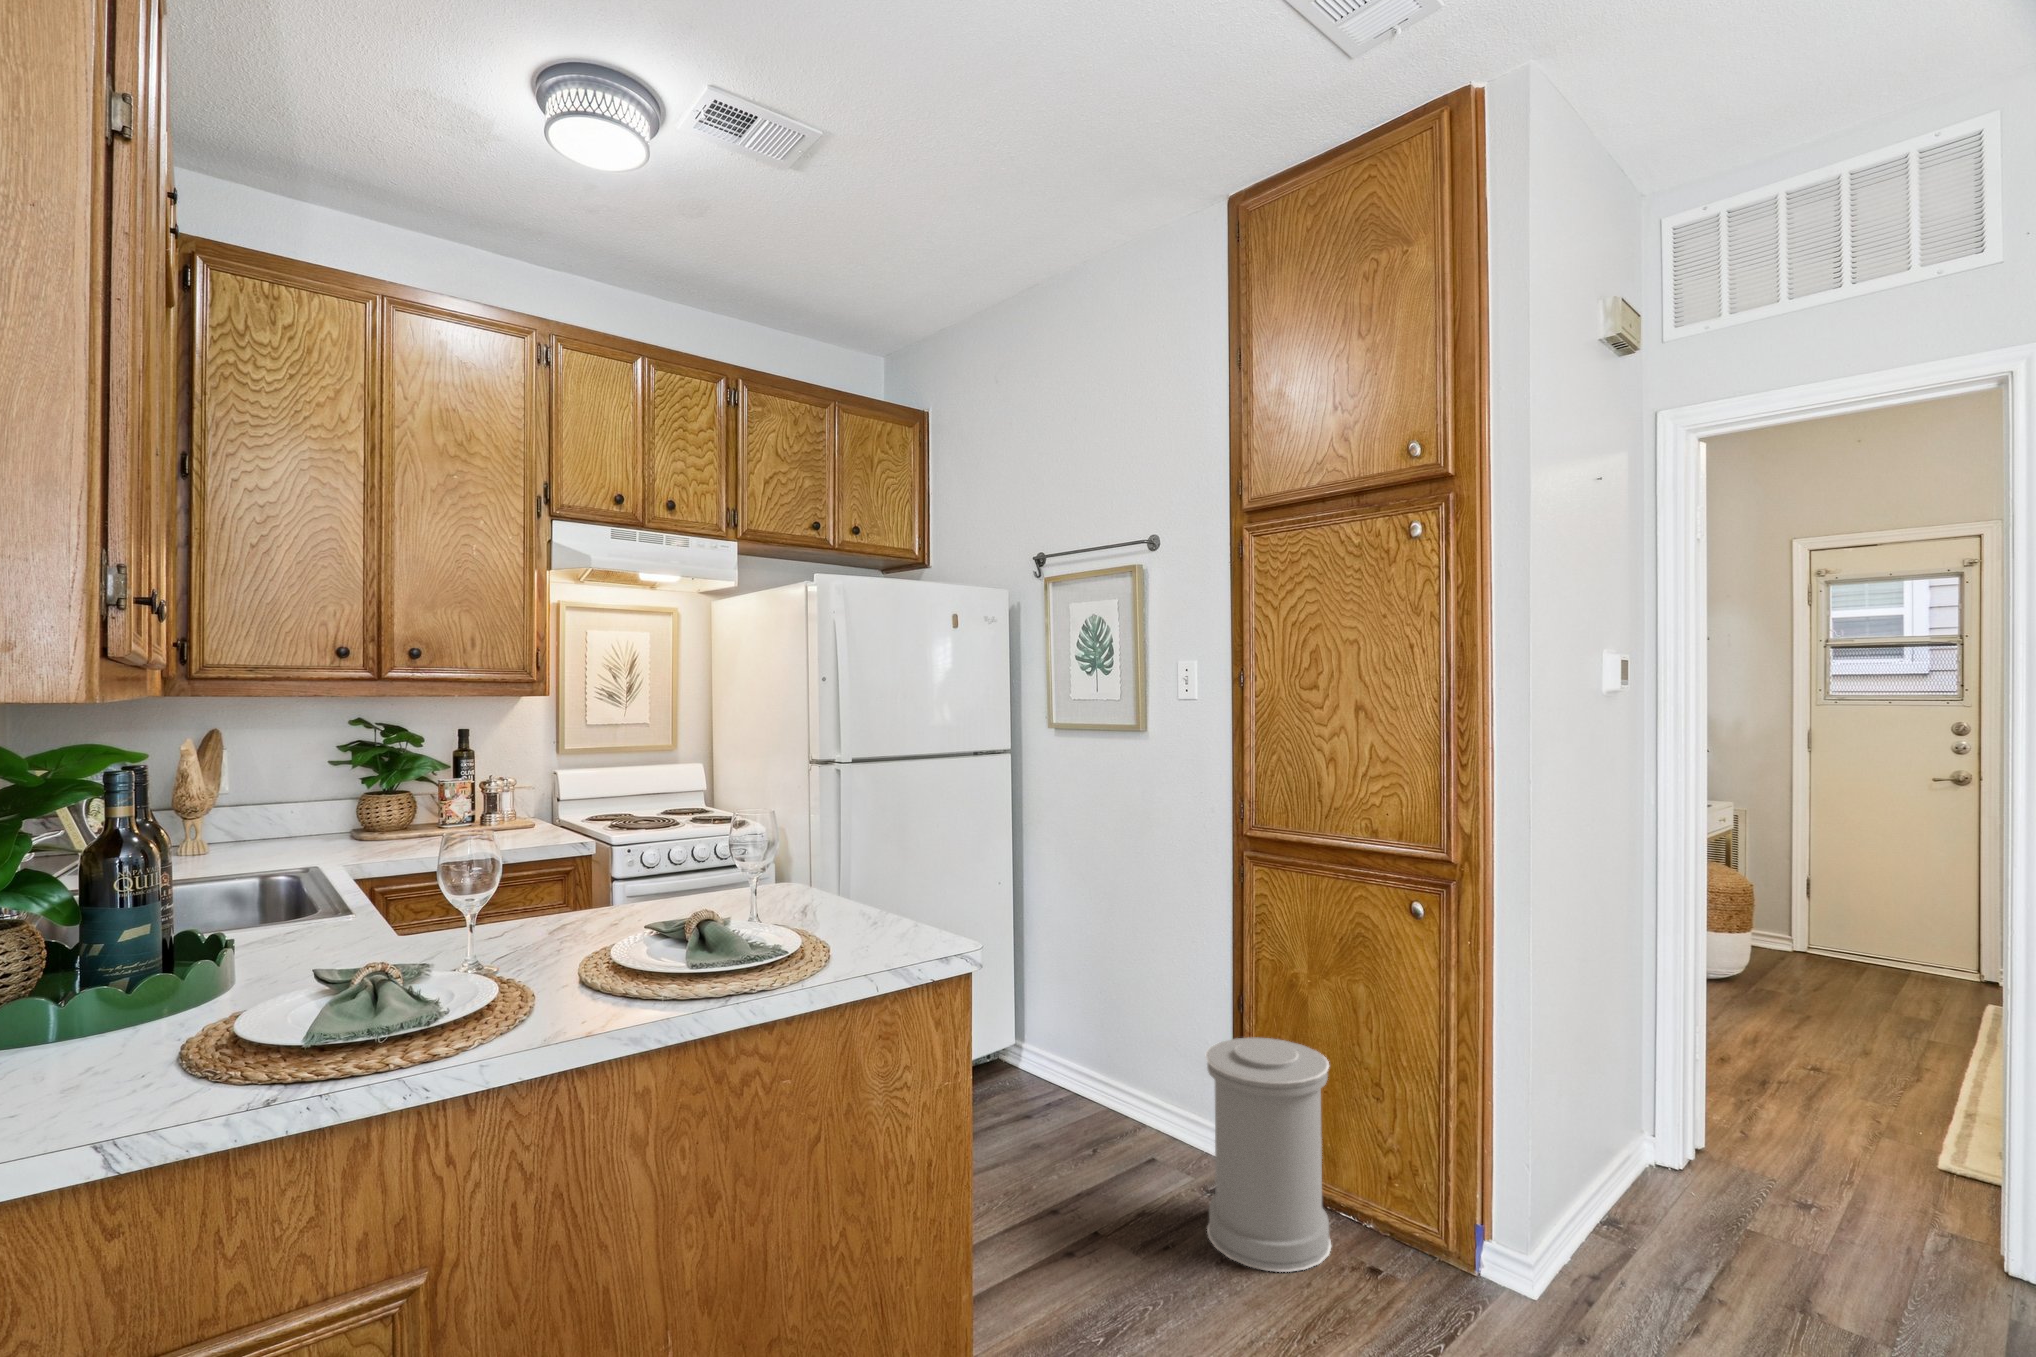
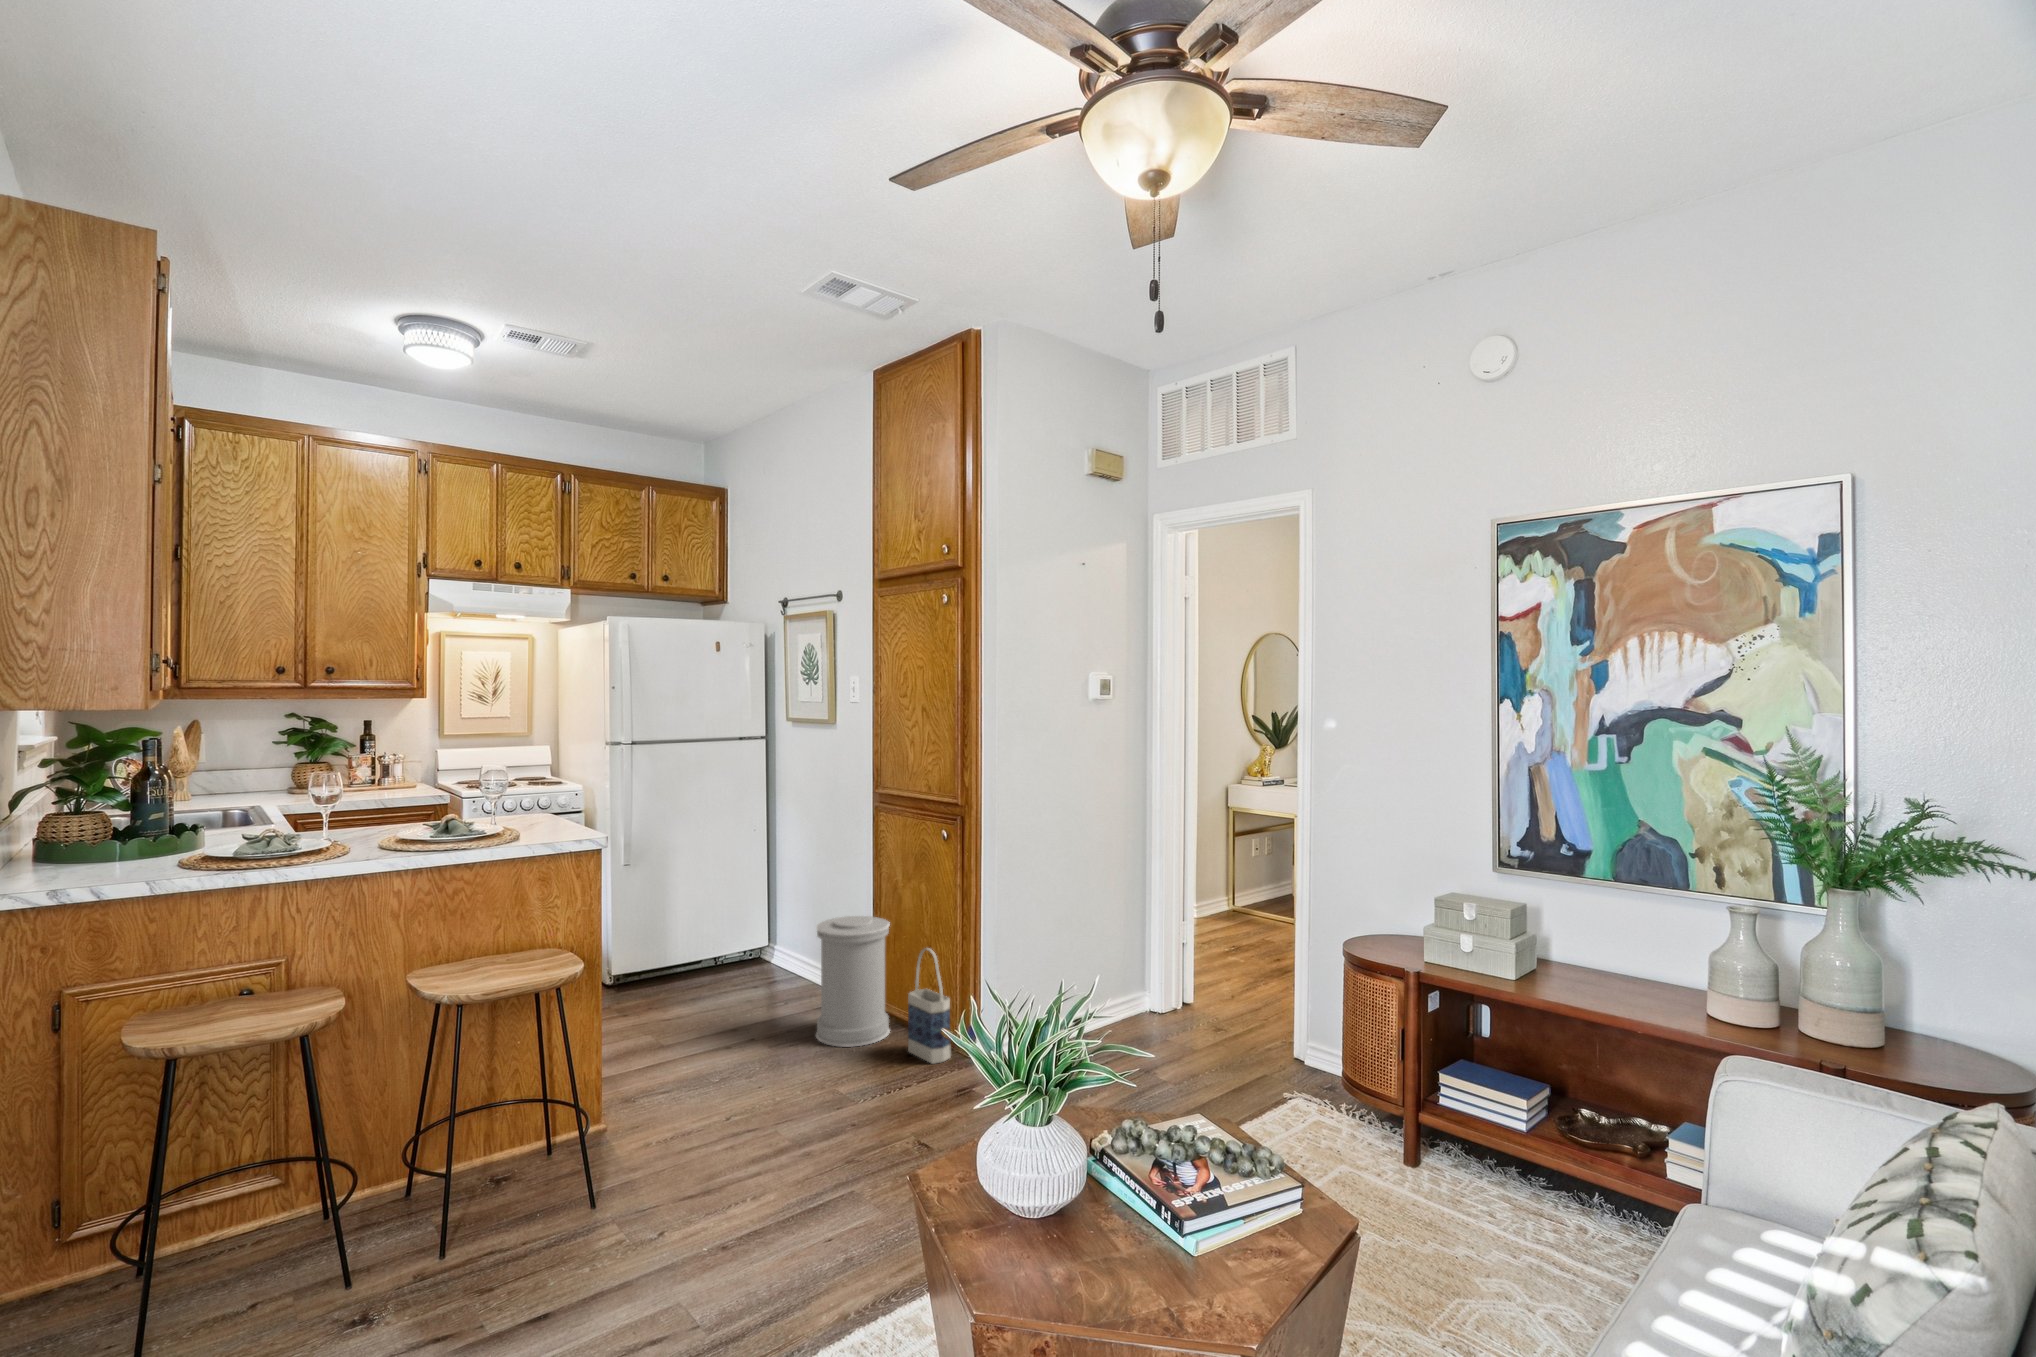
bag: none [1397,1109,1485,1320] -> present [908,948,951,1064]

